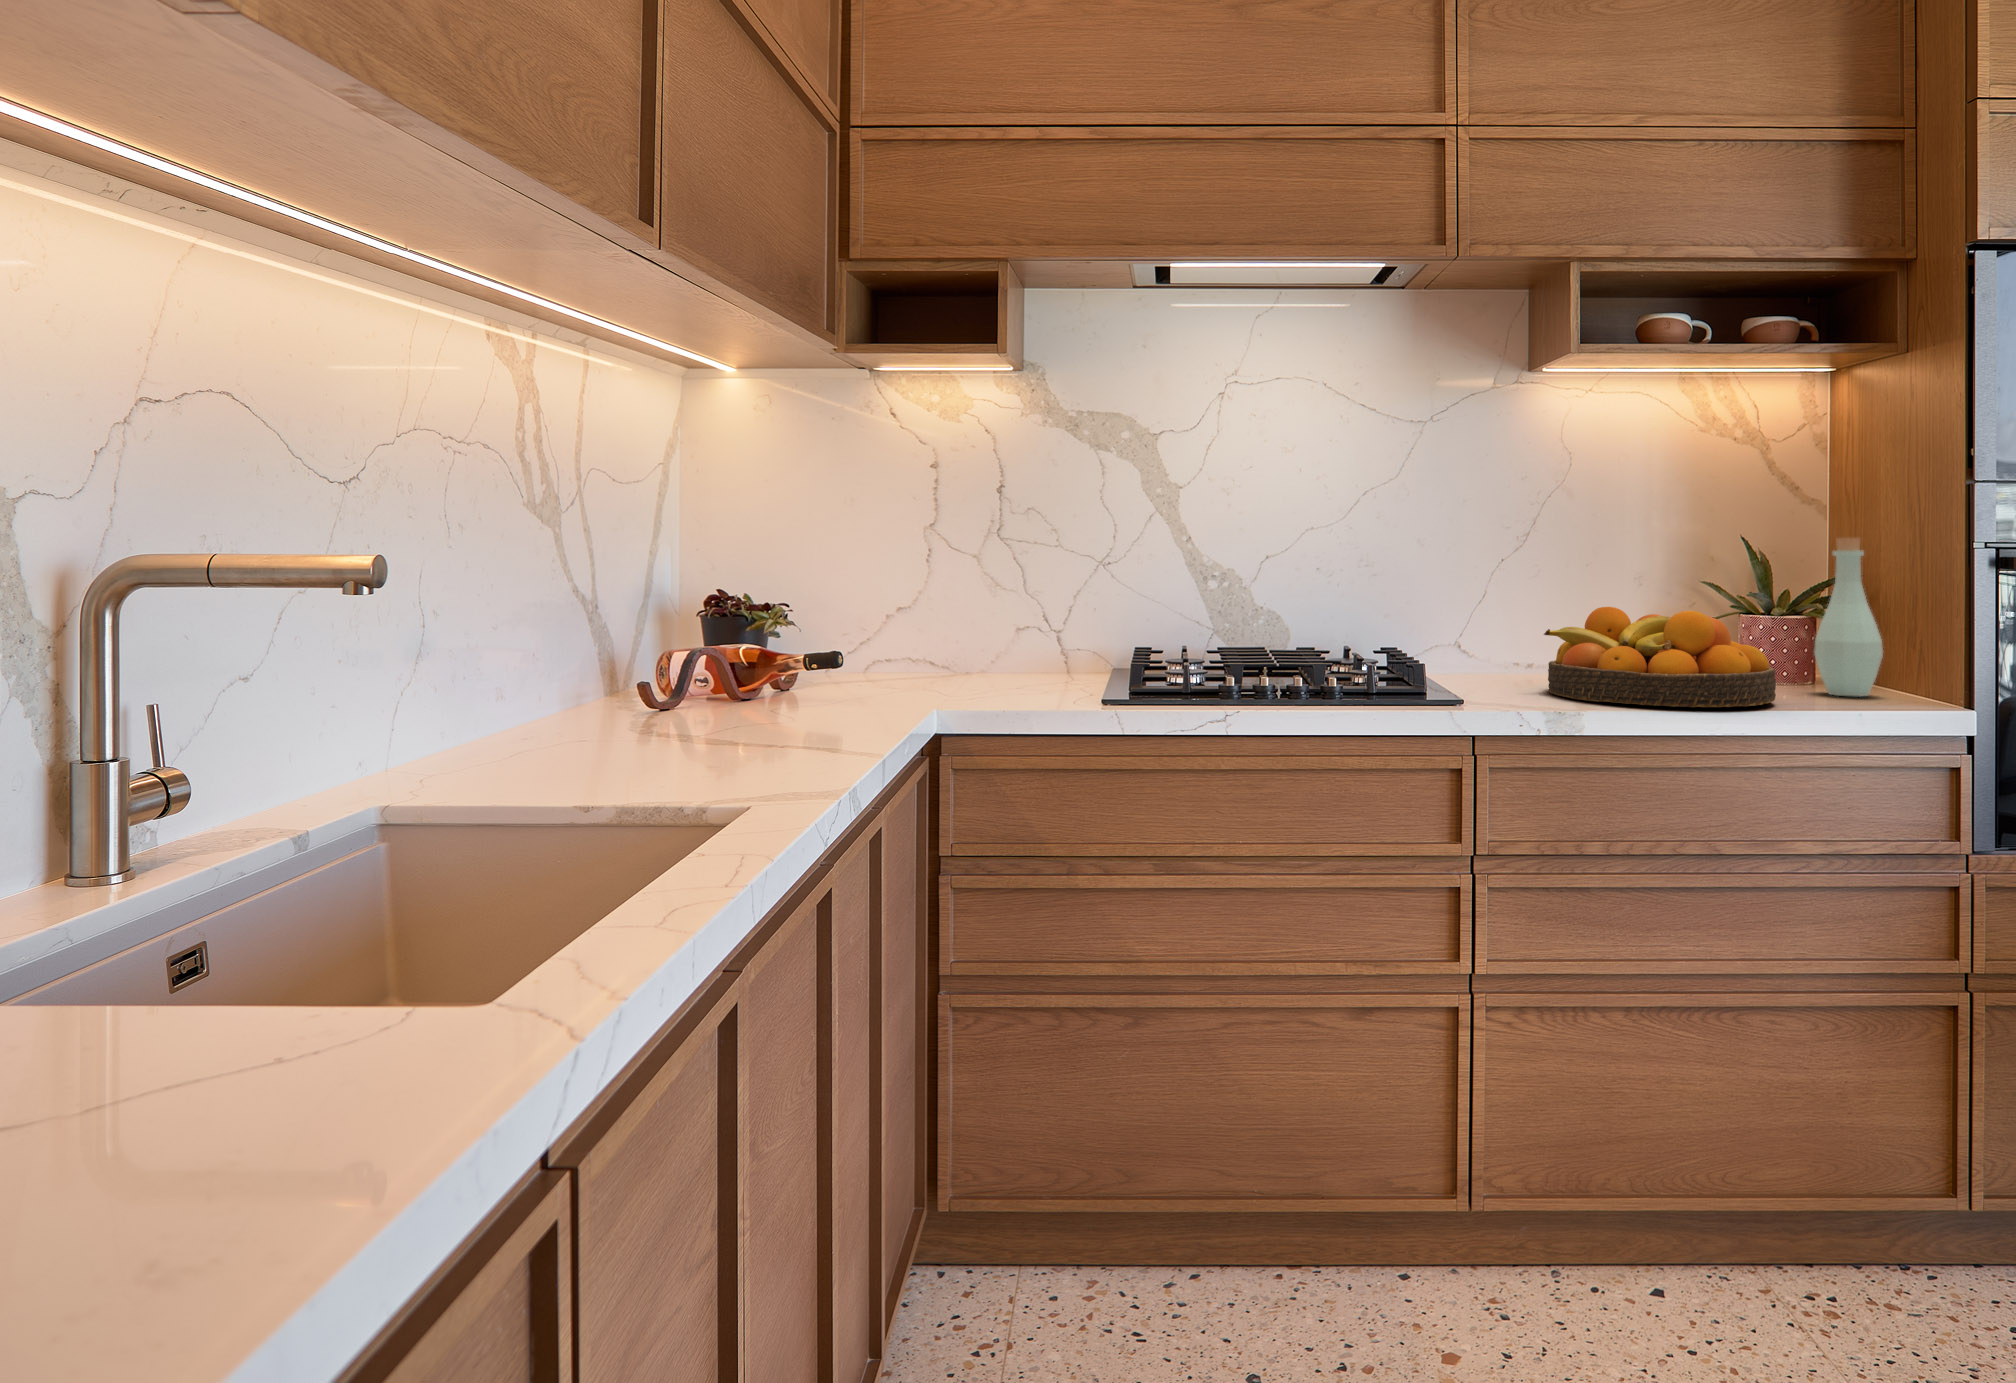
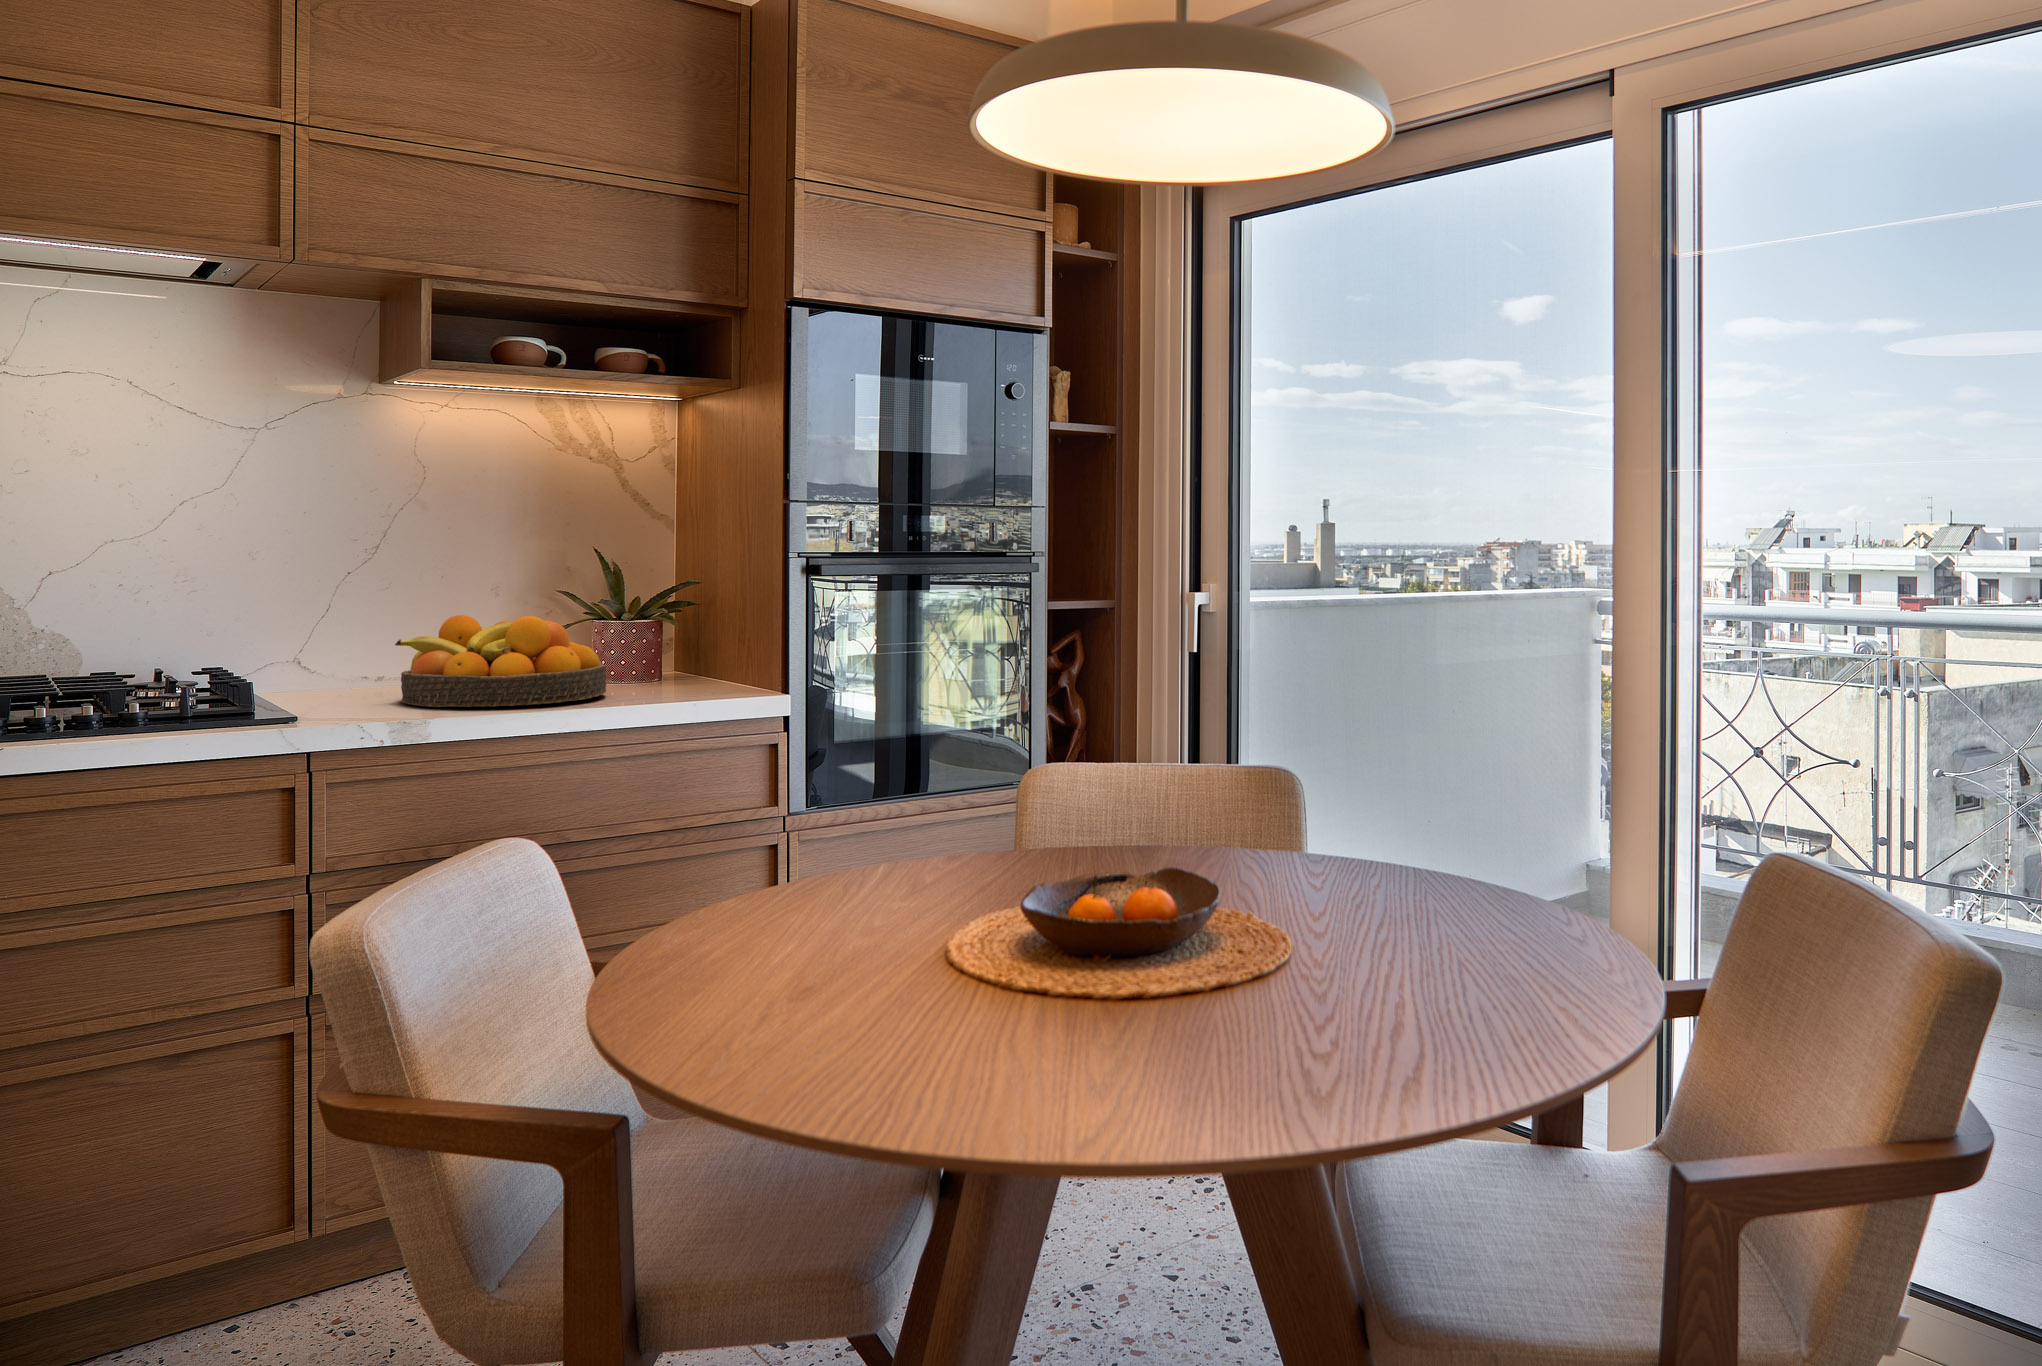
bottle: present [1814,538,1883,696] -> none [647,549,699,685]

